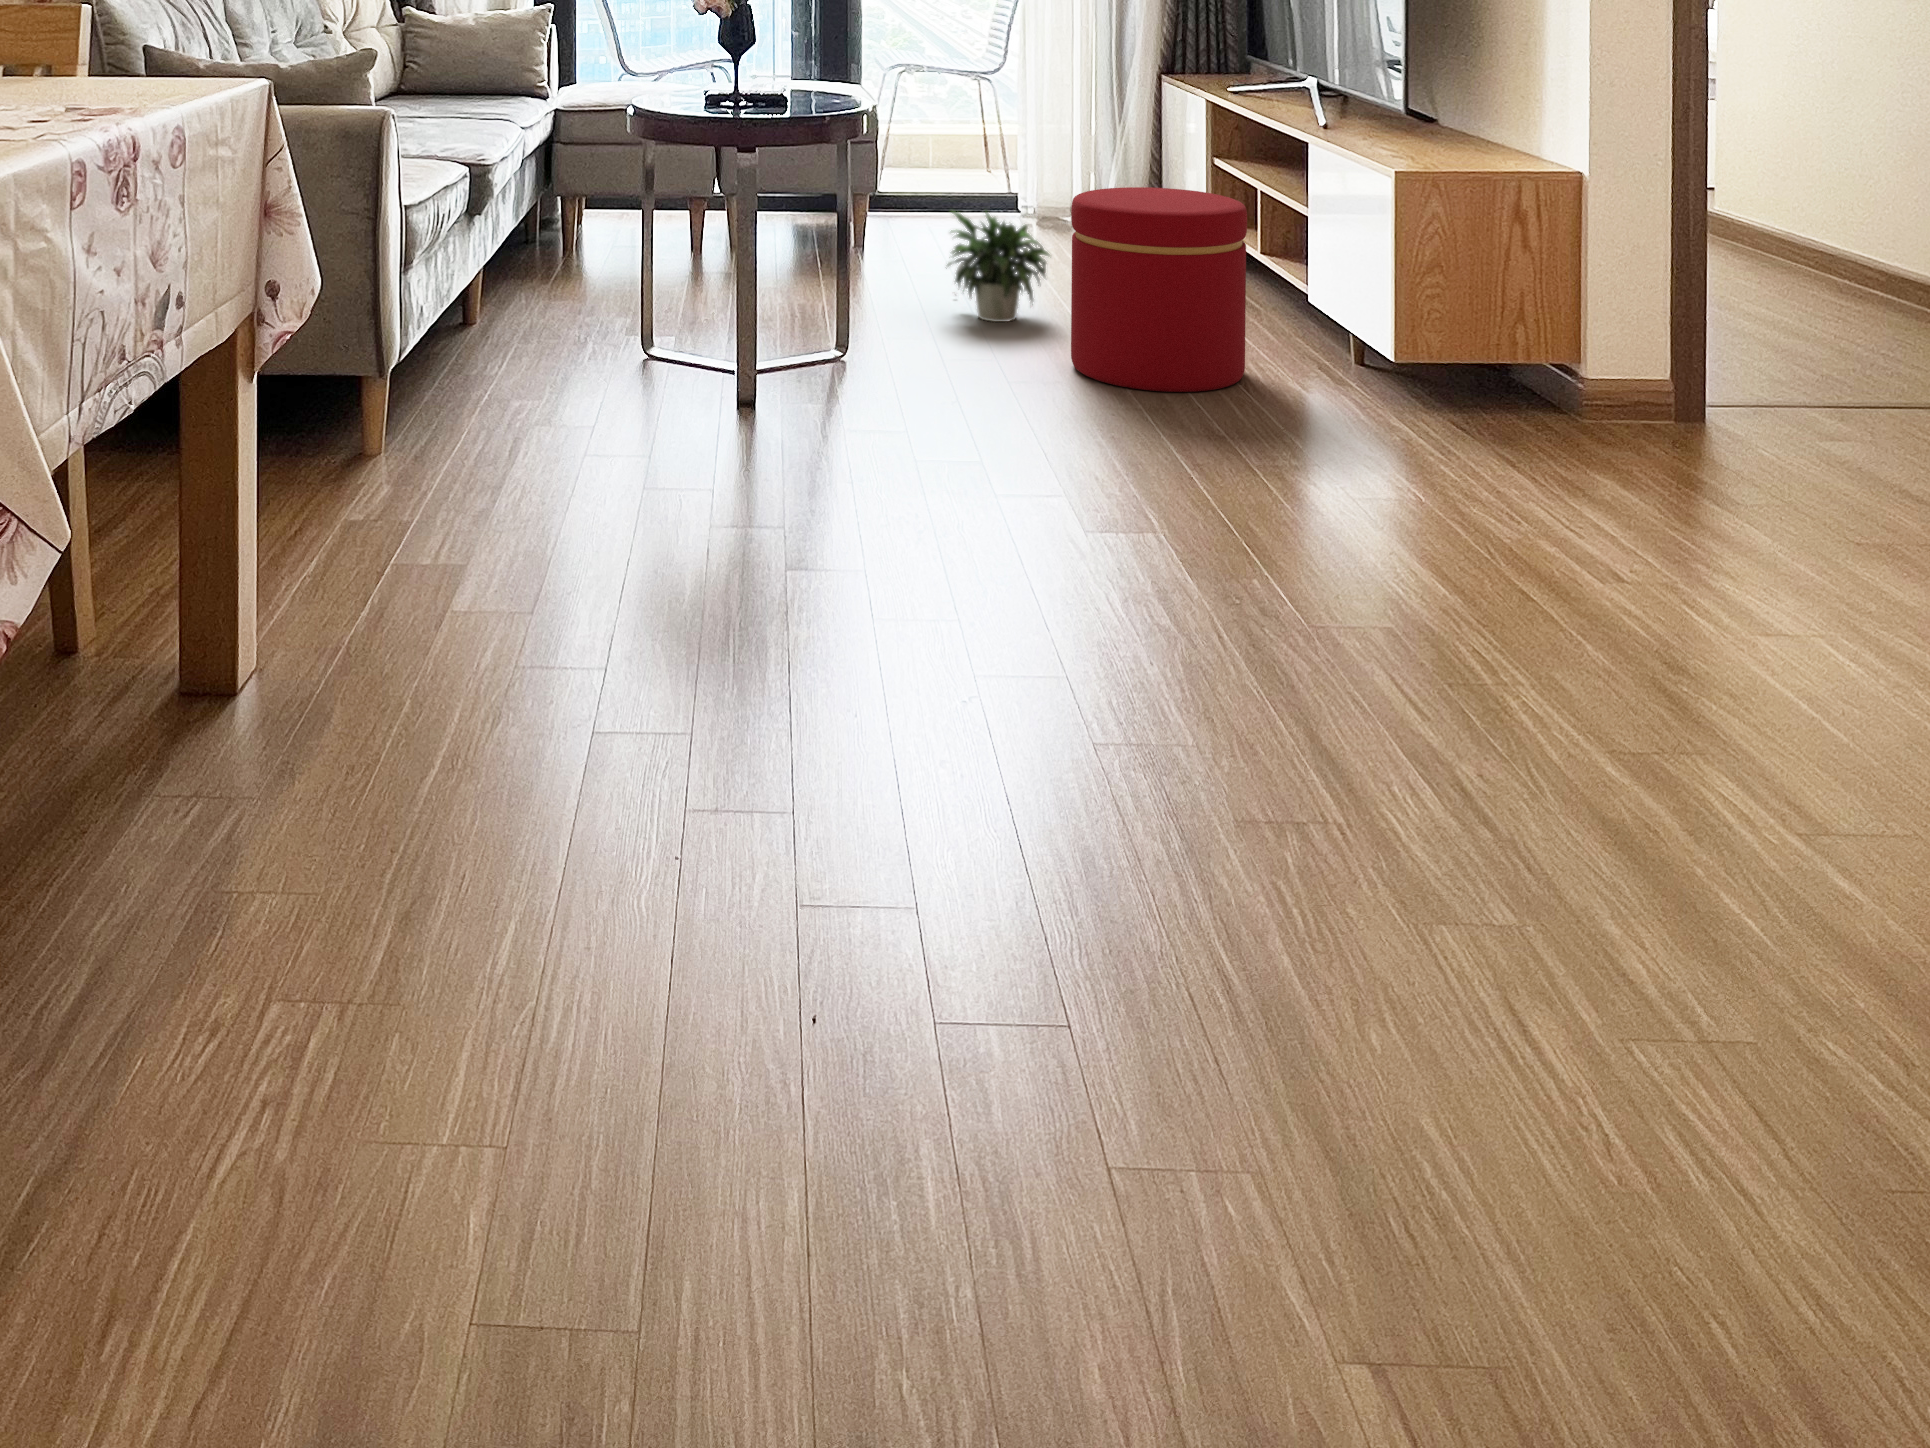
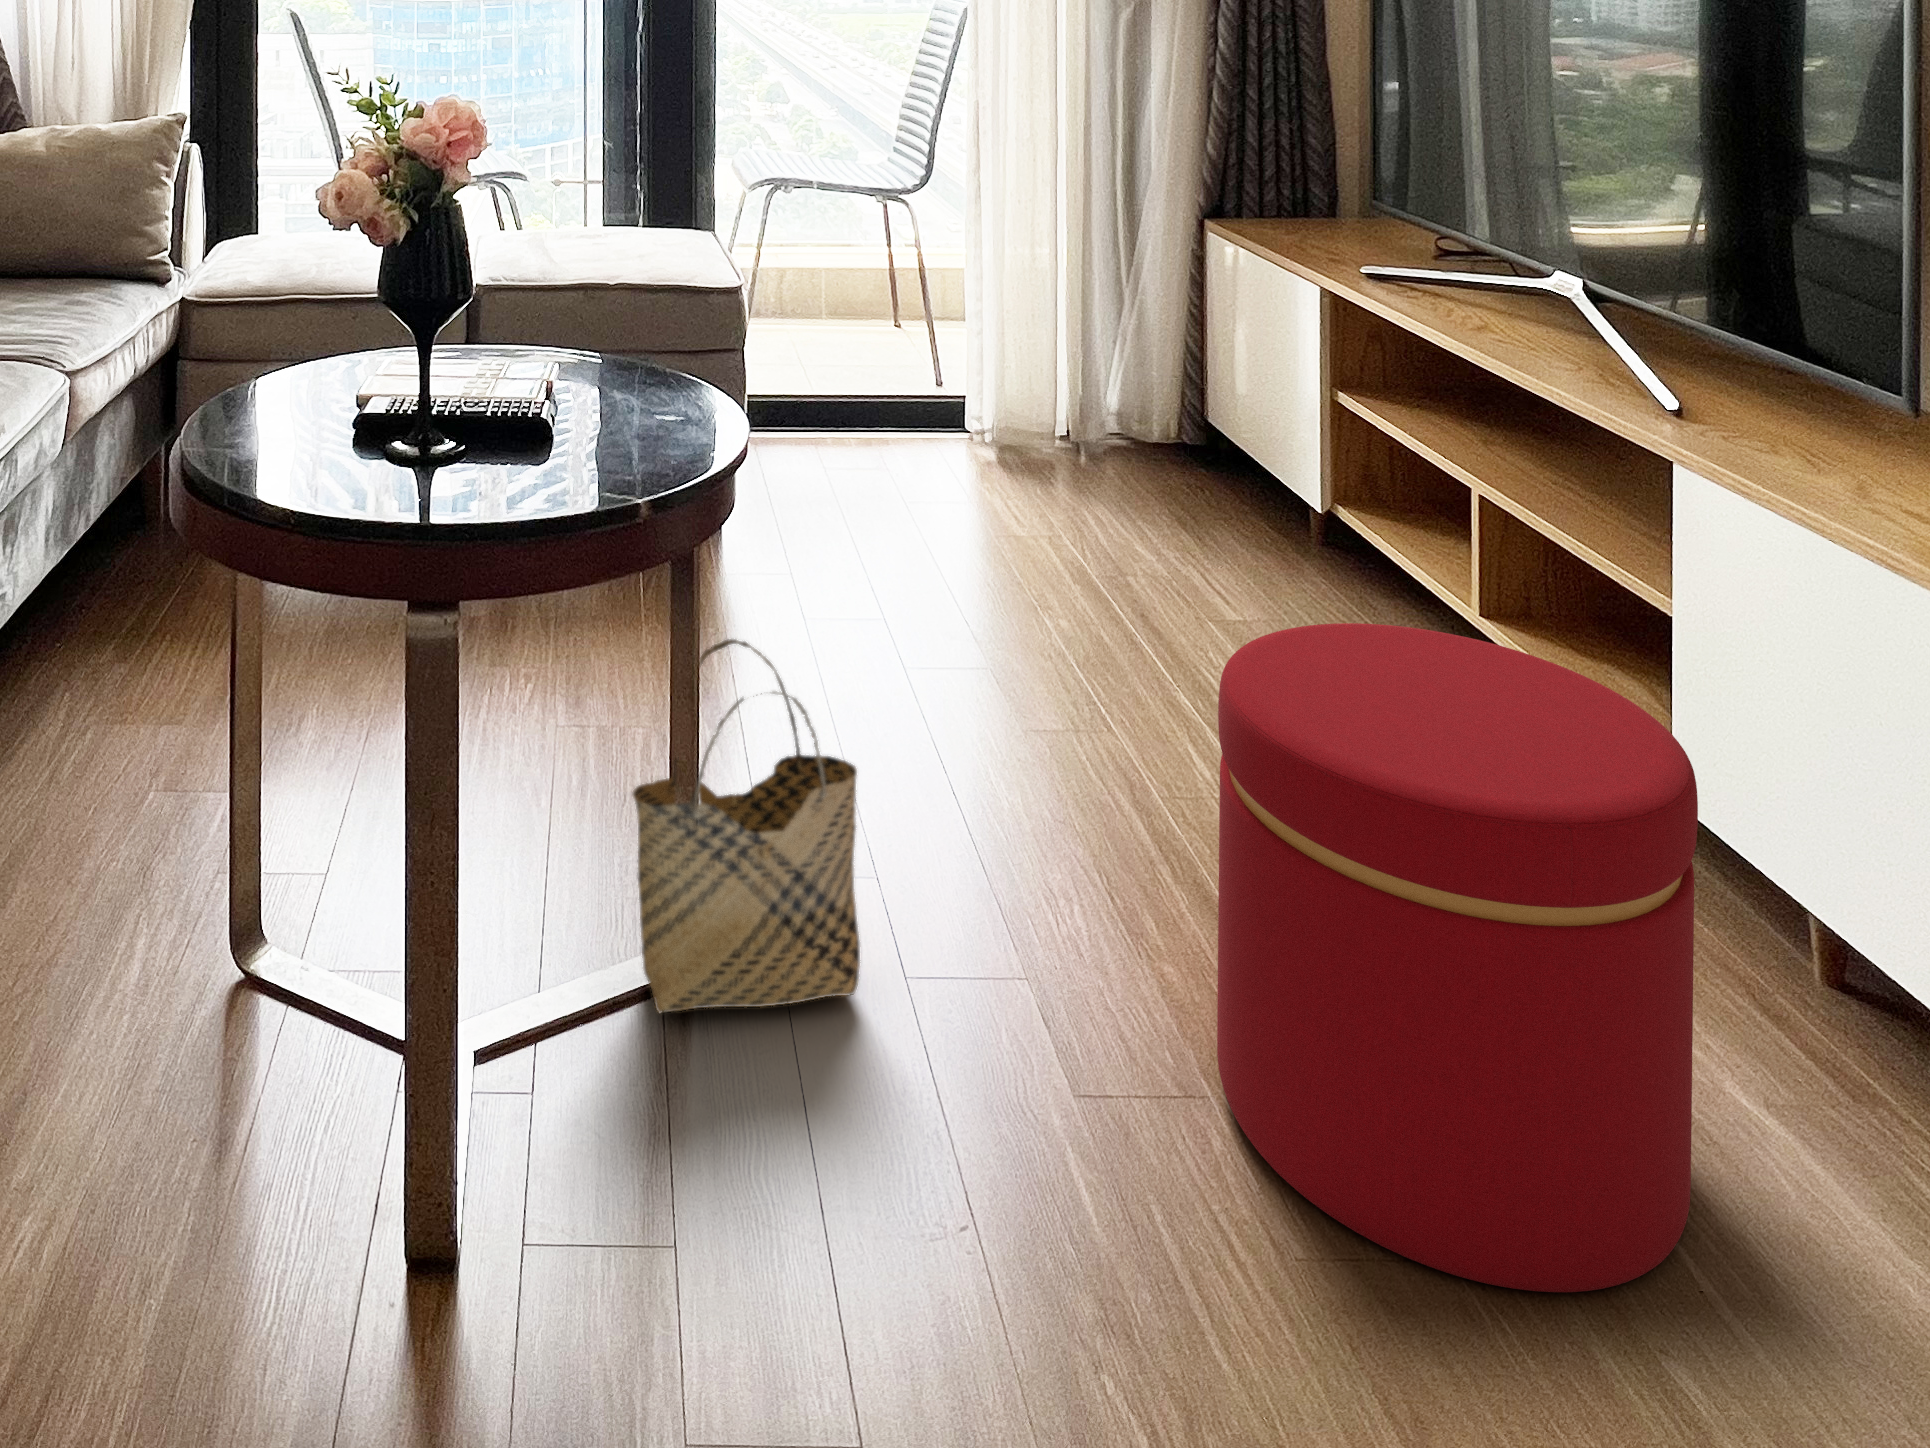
woven basket: none [828,205,926,348] -> present [633,639,860,1013]
potted plant: present [948,211,1049,322] -> none [884,568,1114,836]

